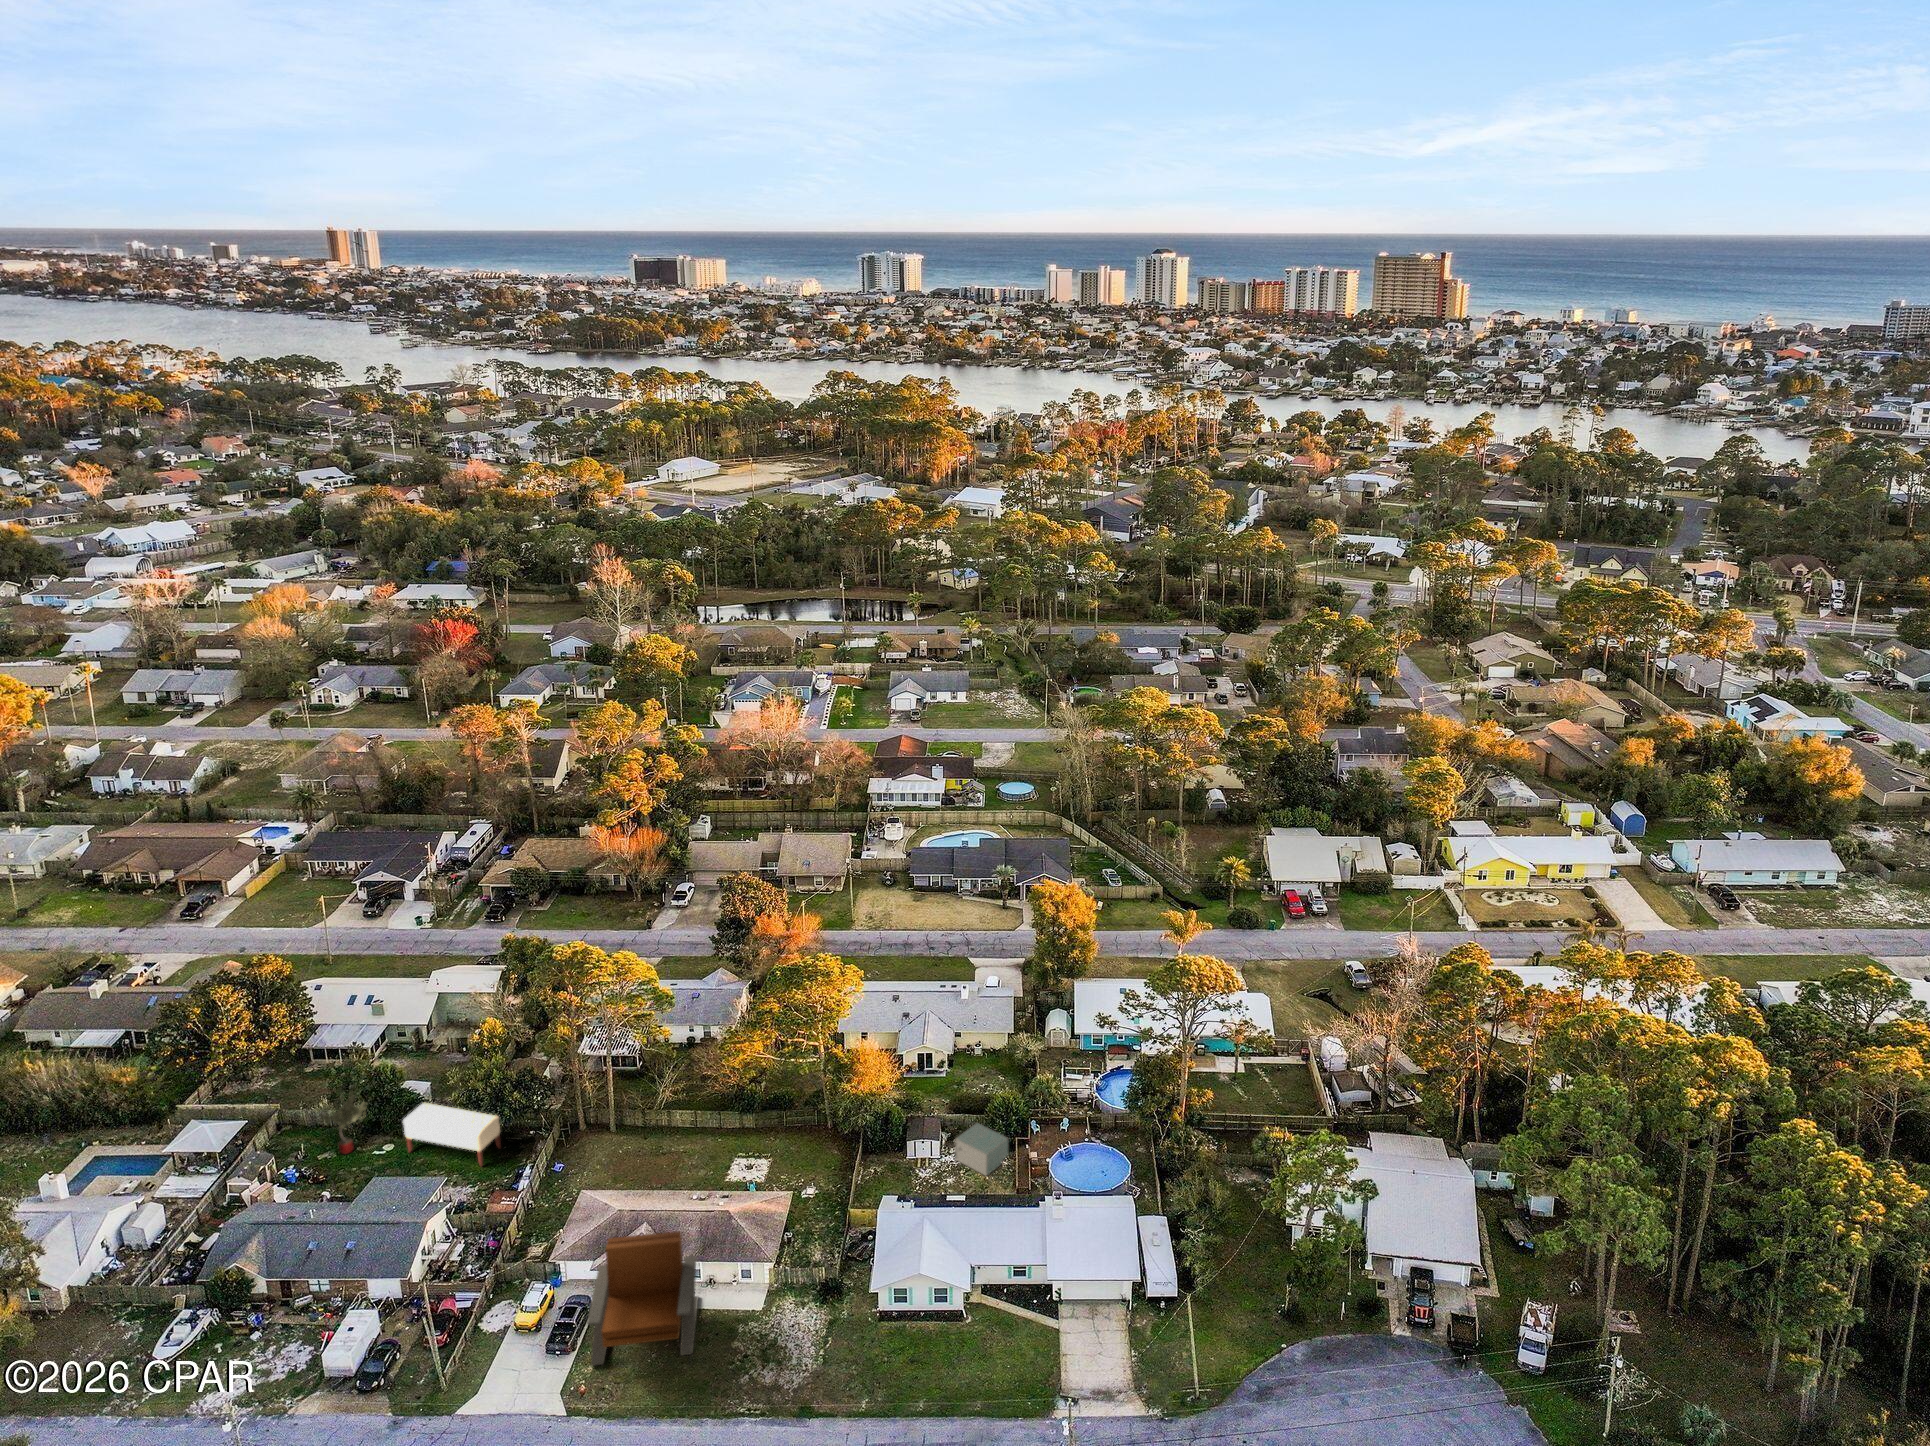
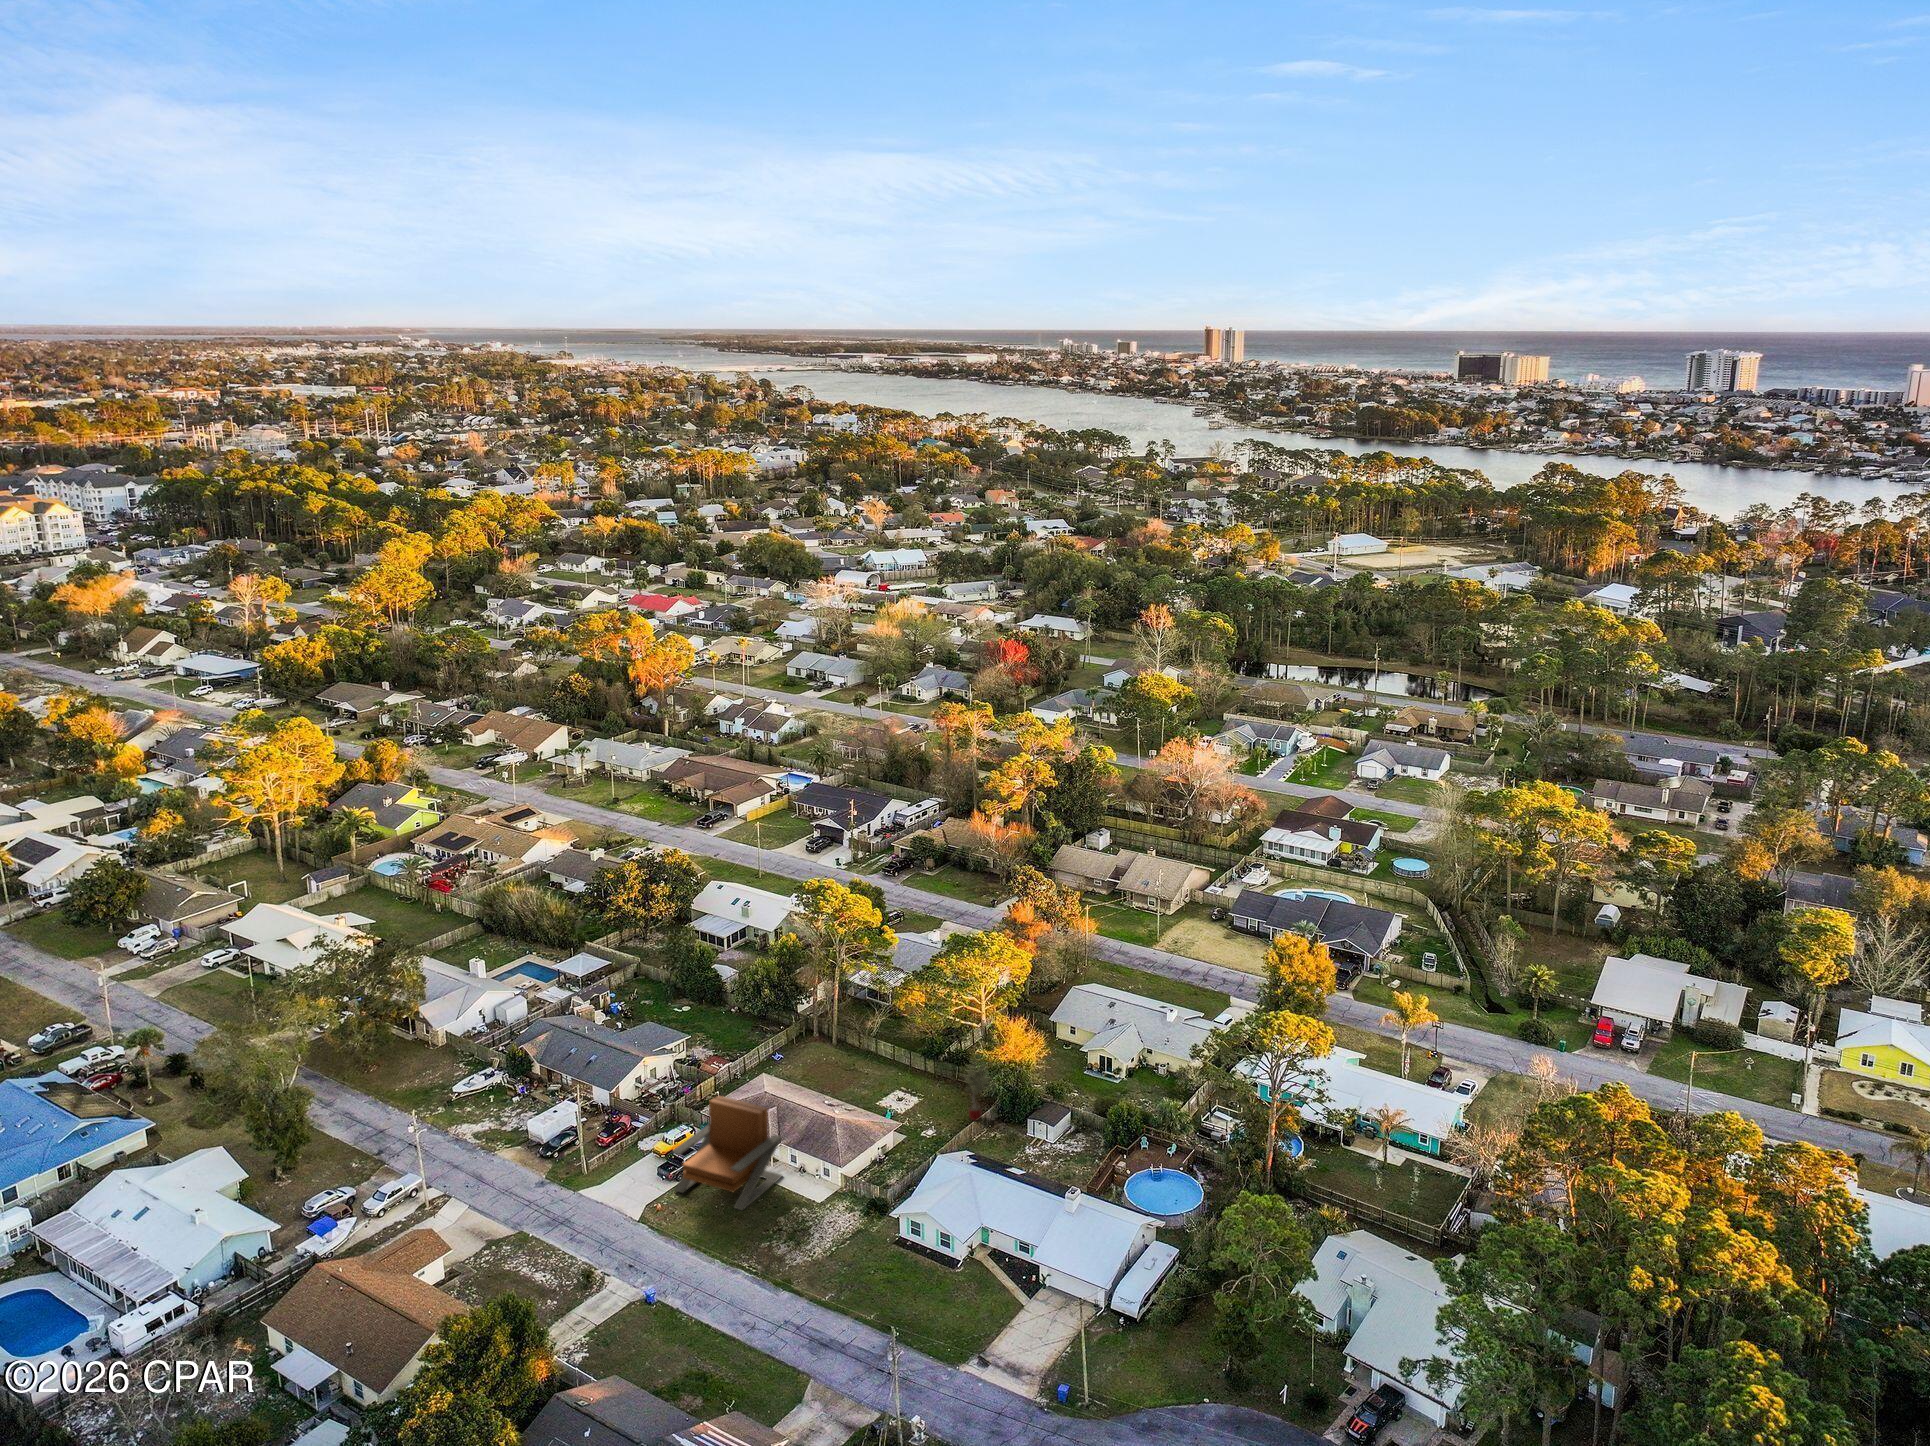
potted tree: present [319,1091,367,1154] -> present [965,1062,996,1121]
bench: present [403,1103,501,1166] -> none [694,981,754,1041]
storage box: present [955,1123,1008,1175] -> none [1071,1124,1119,1173]

